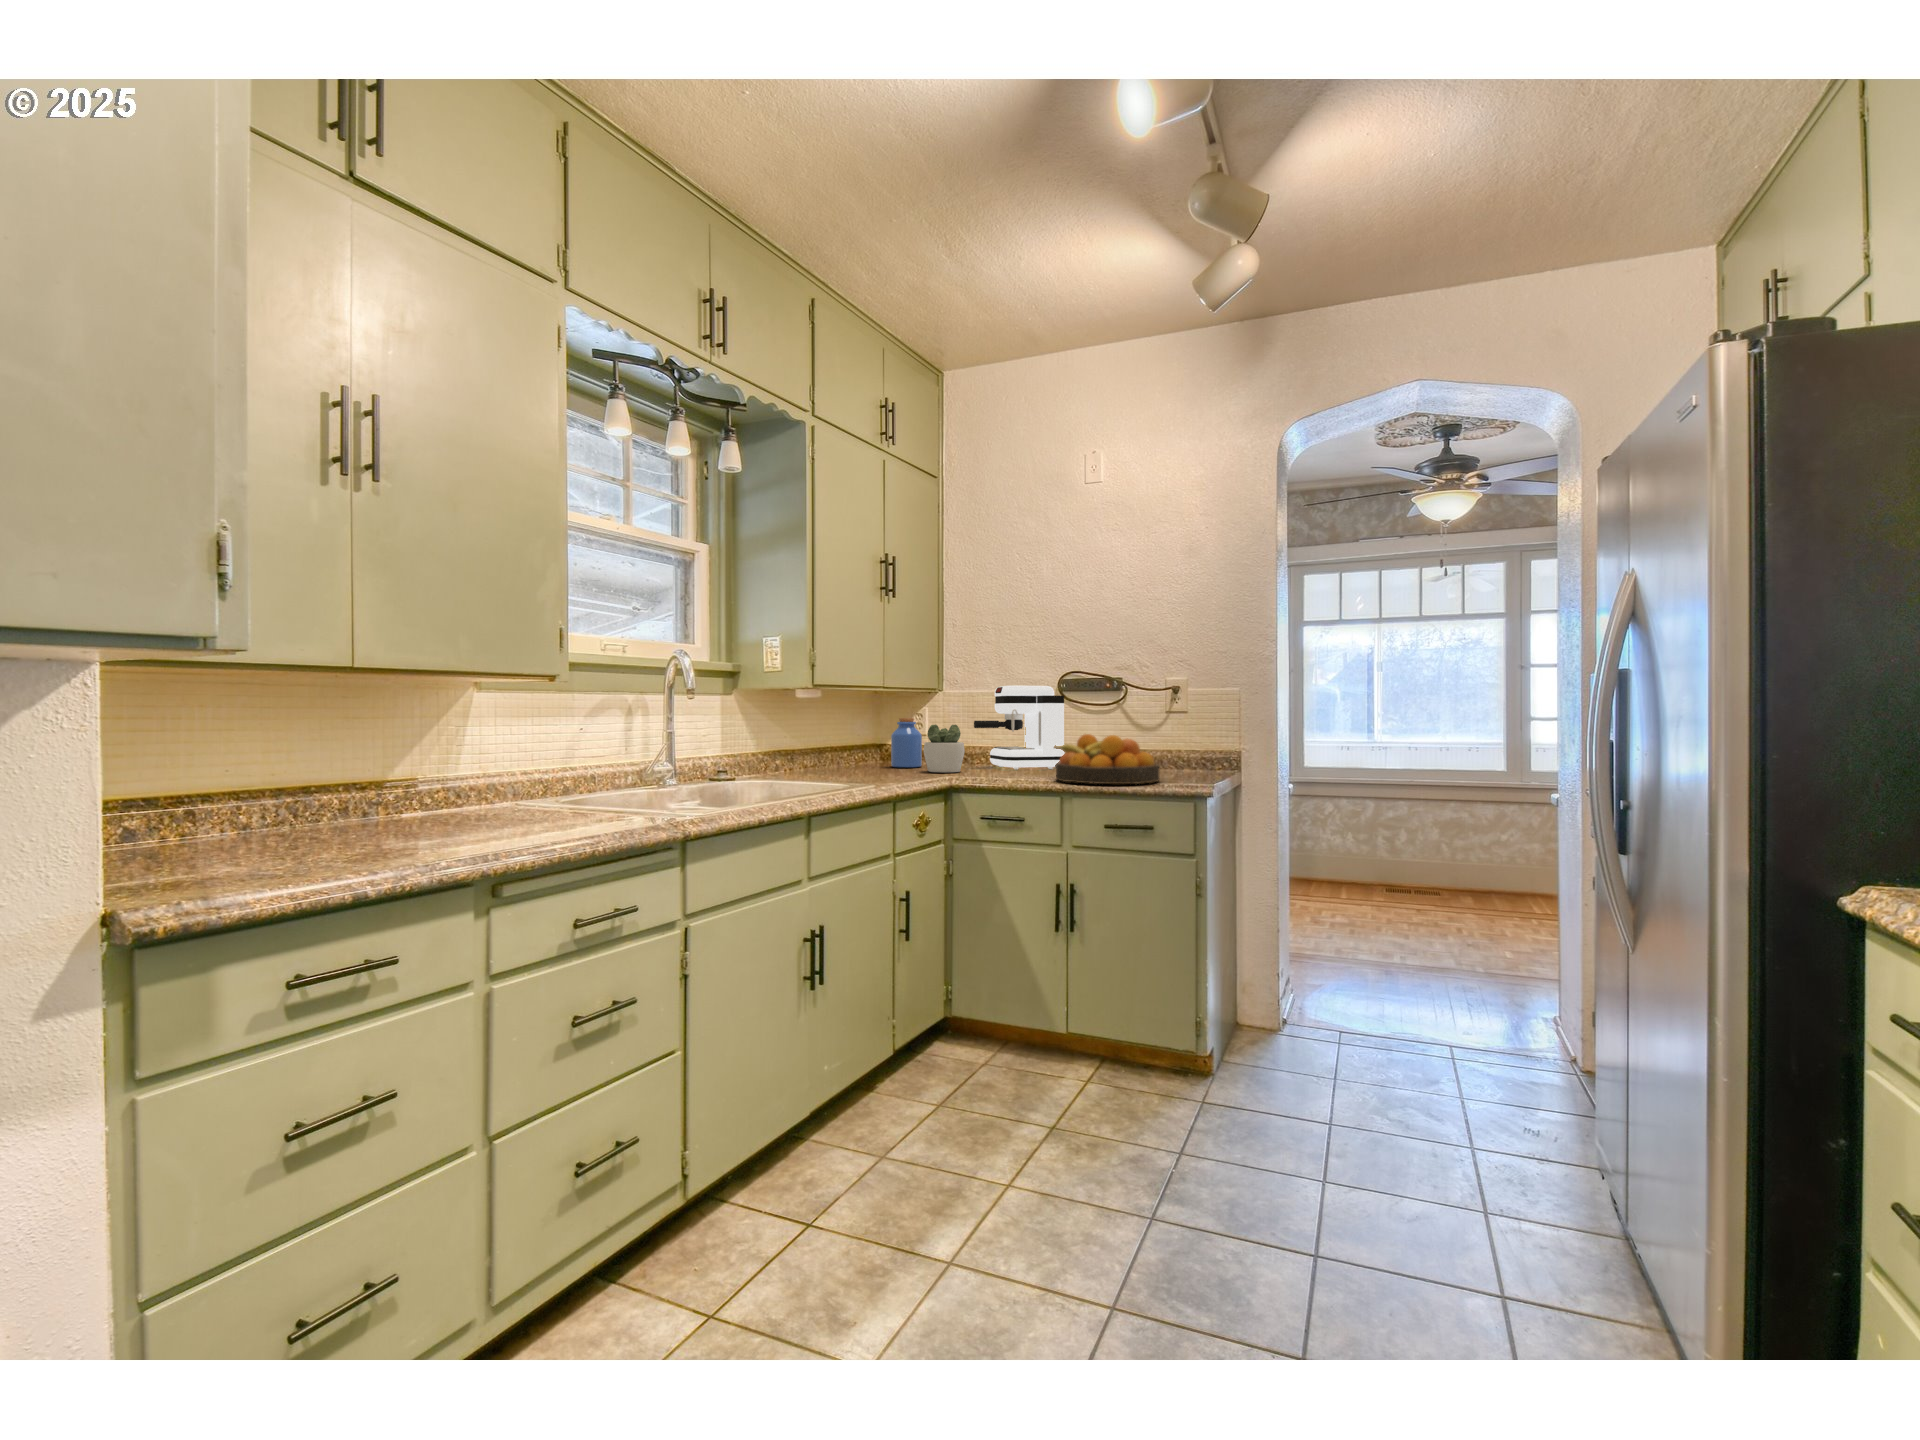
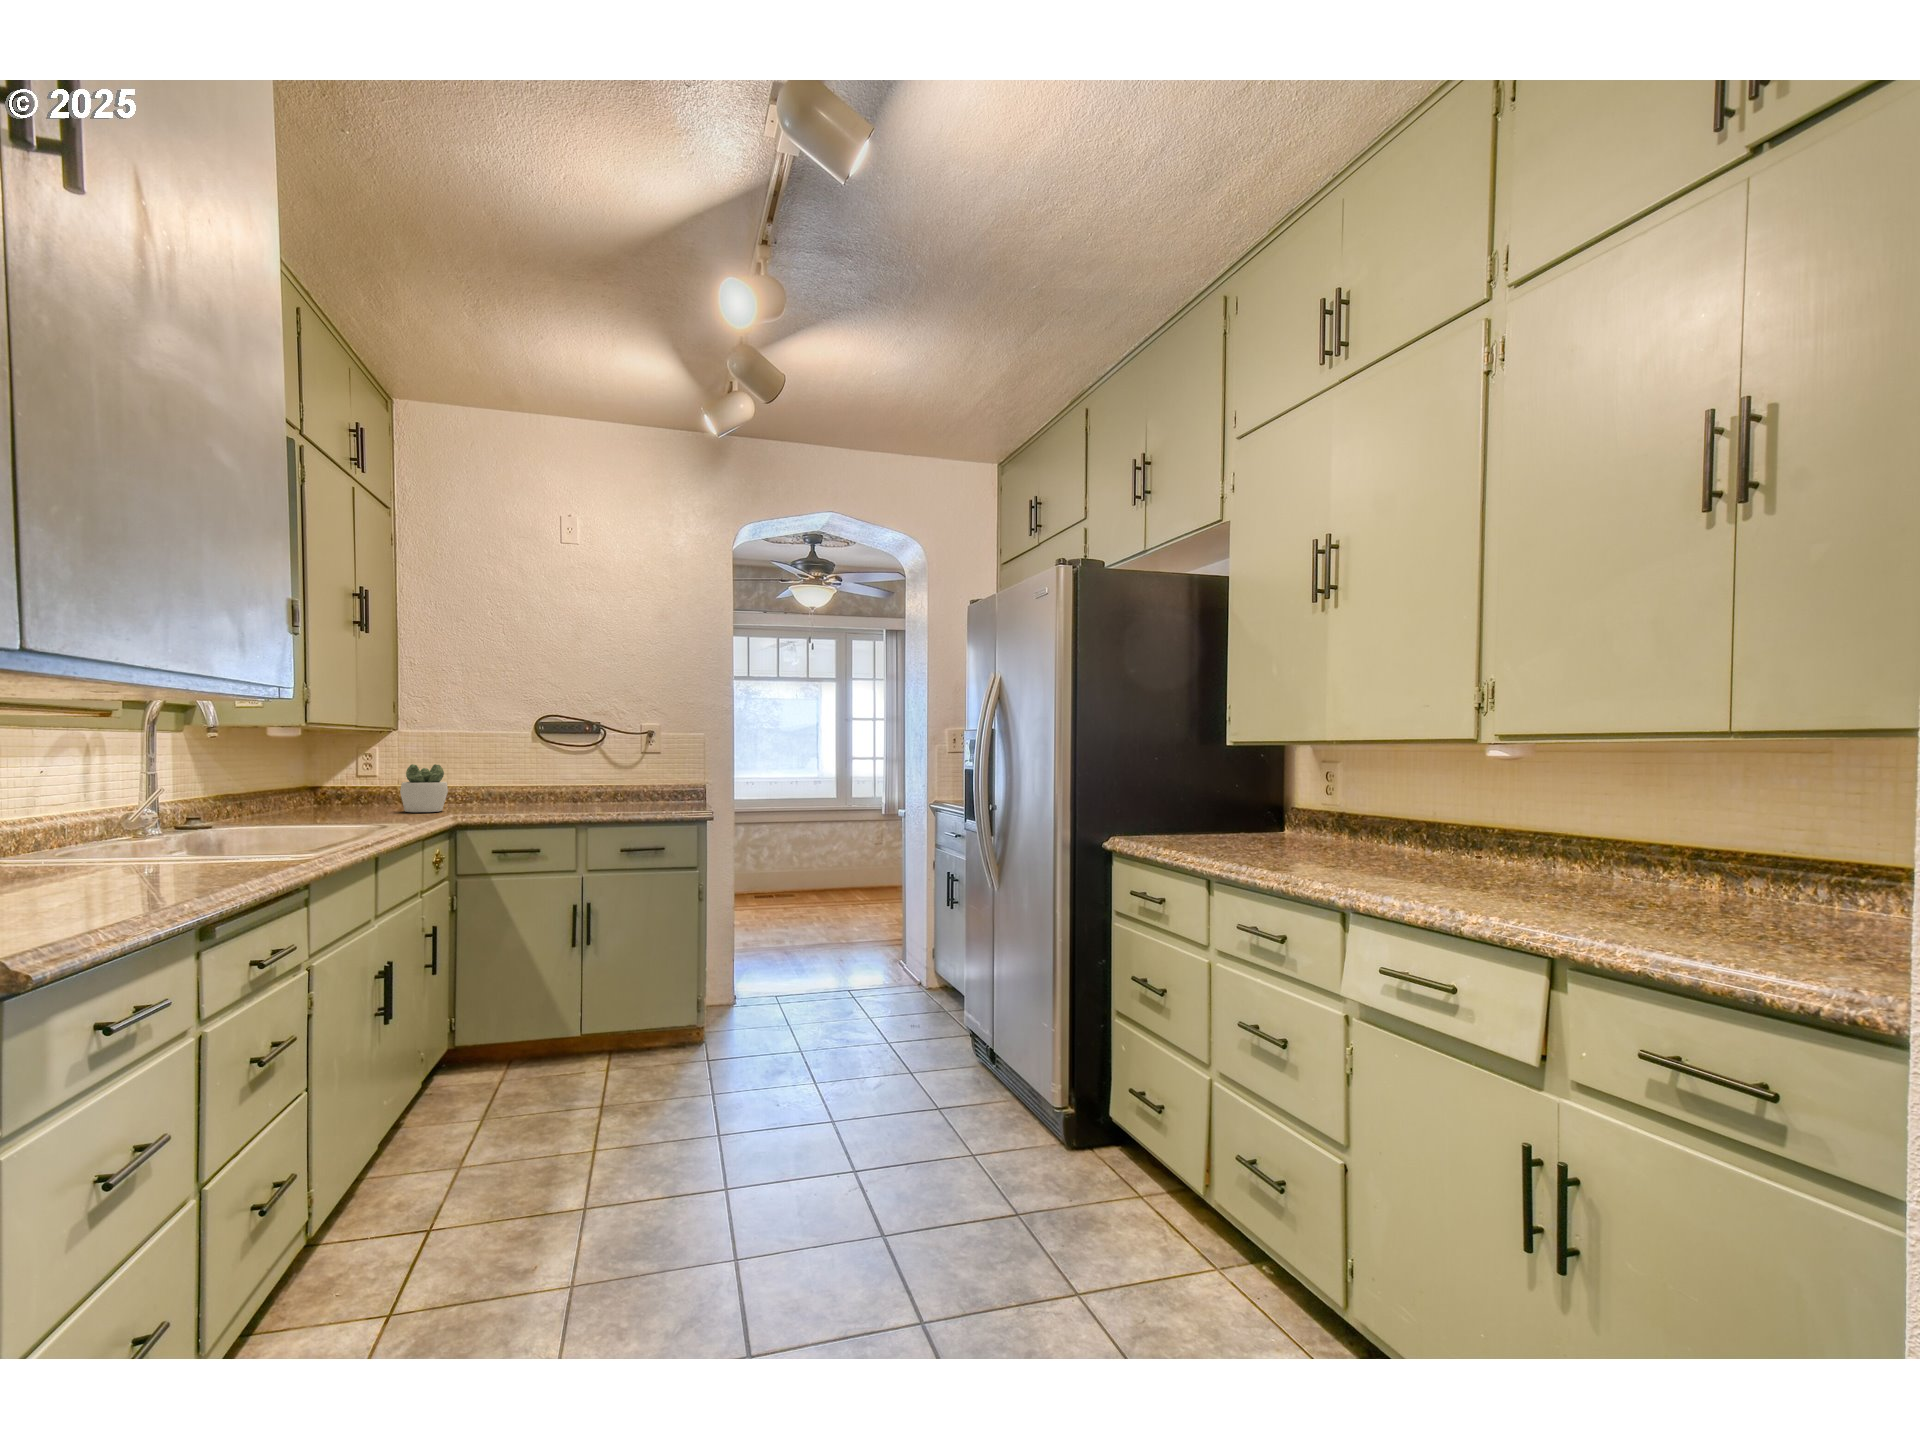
coffee maker: present [974,686,1064,769] -> none [448,727,546,807]
jar: present [891,718,922,768] -> none [344,757,383,809]
fruit bowl: present [1055,734,1159,784] -> none [559,773,656,816]

